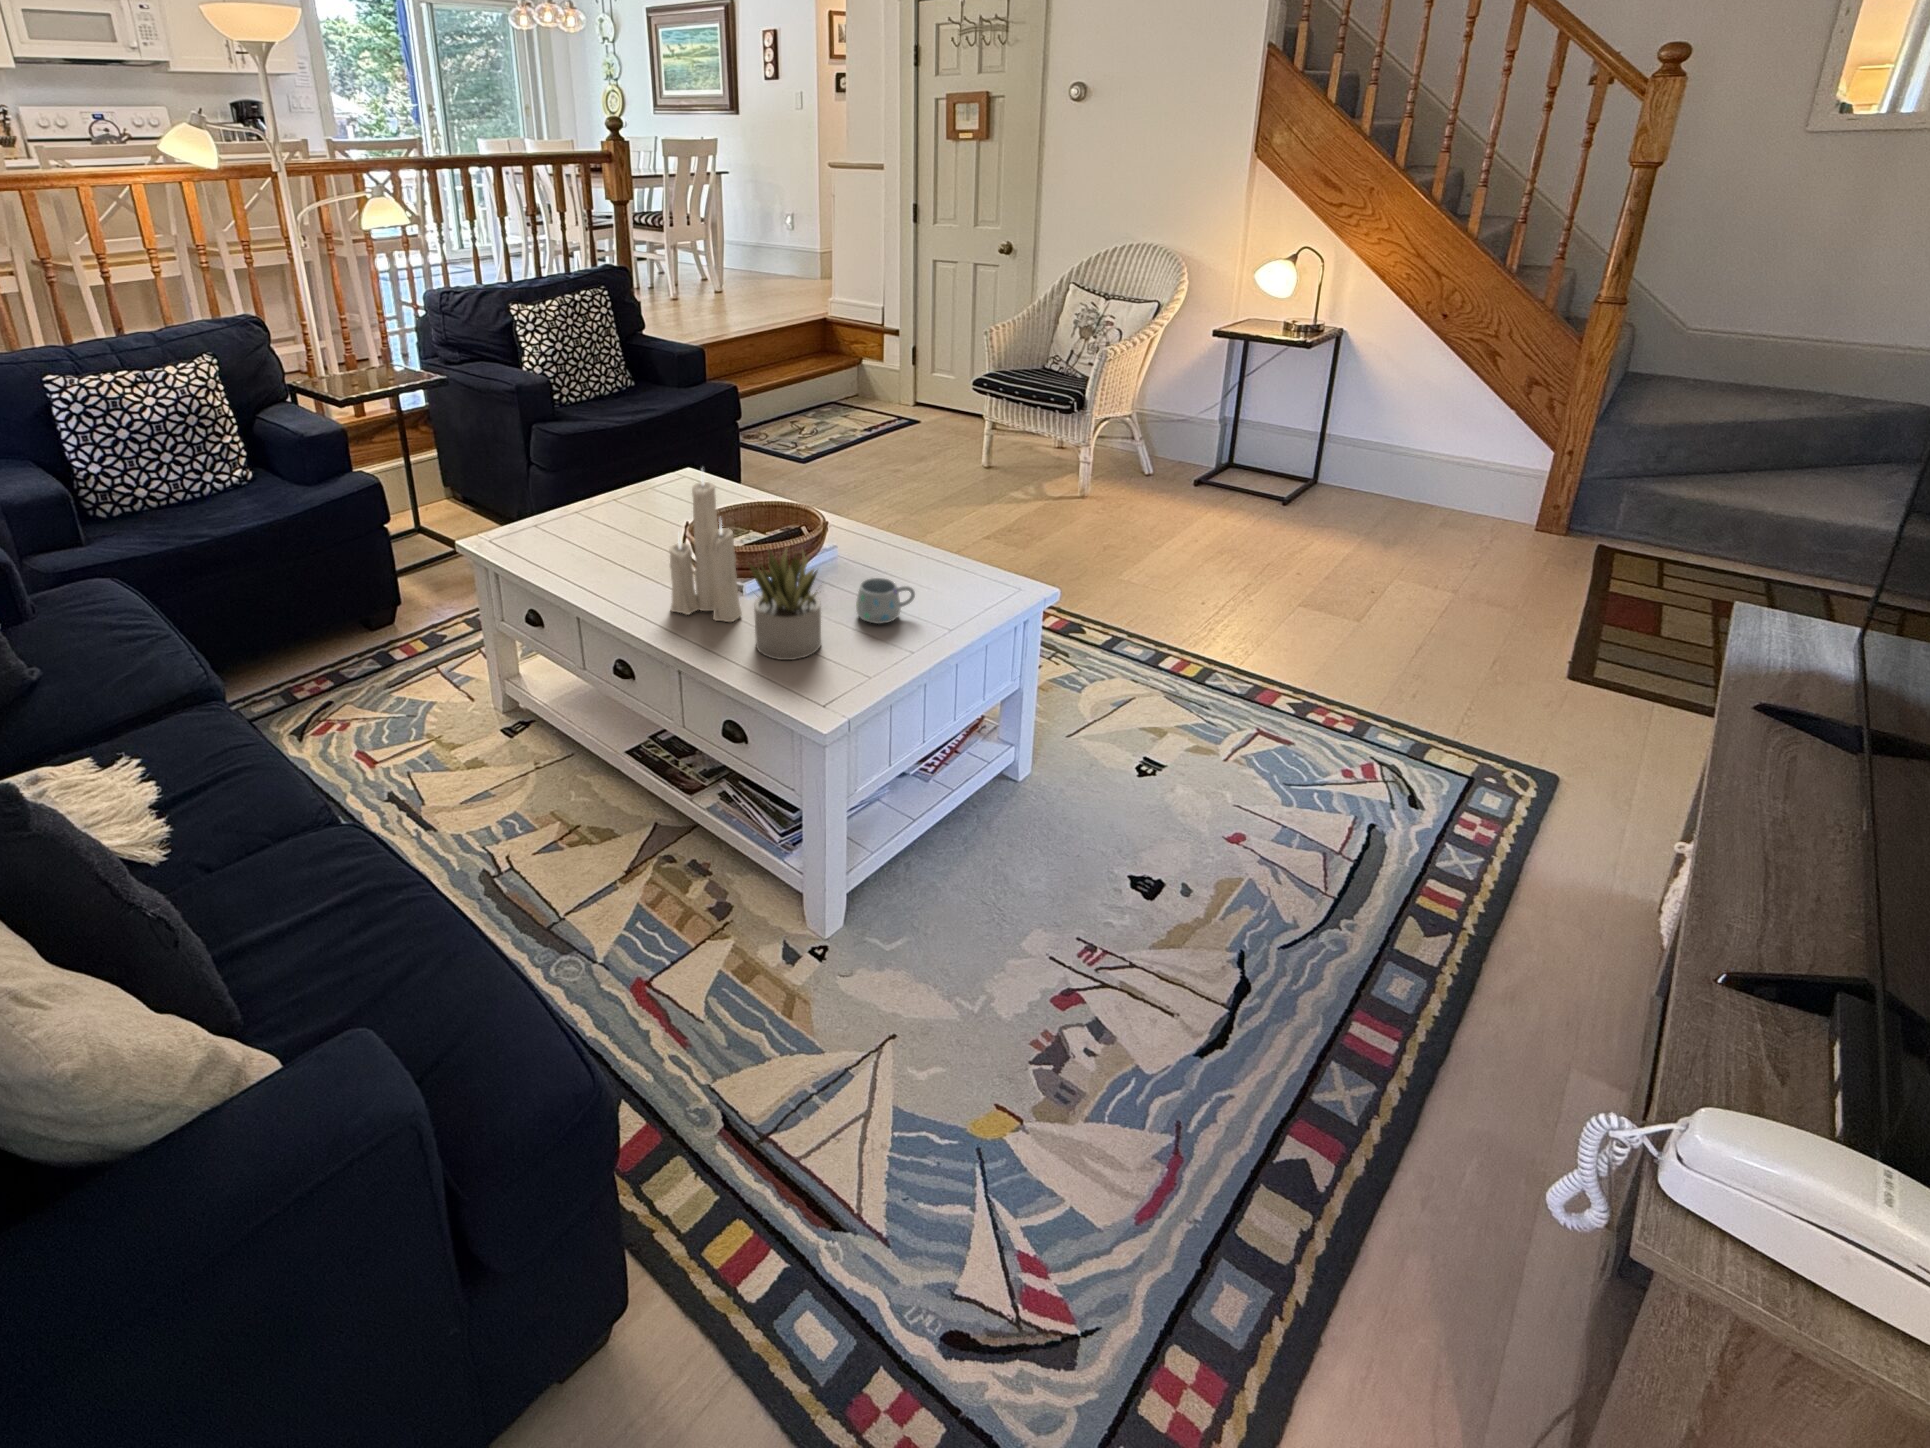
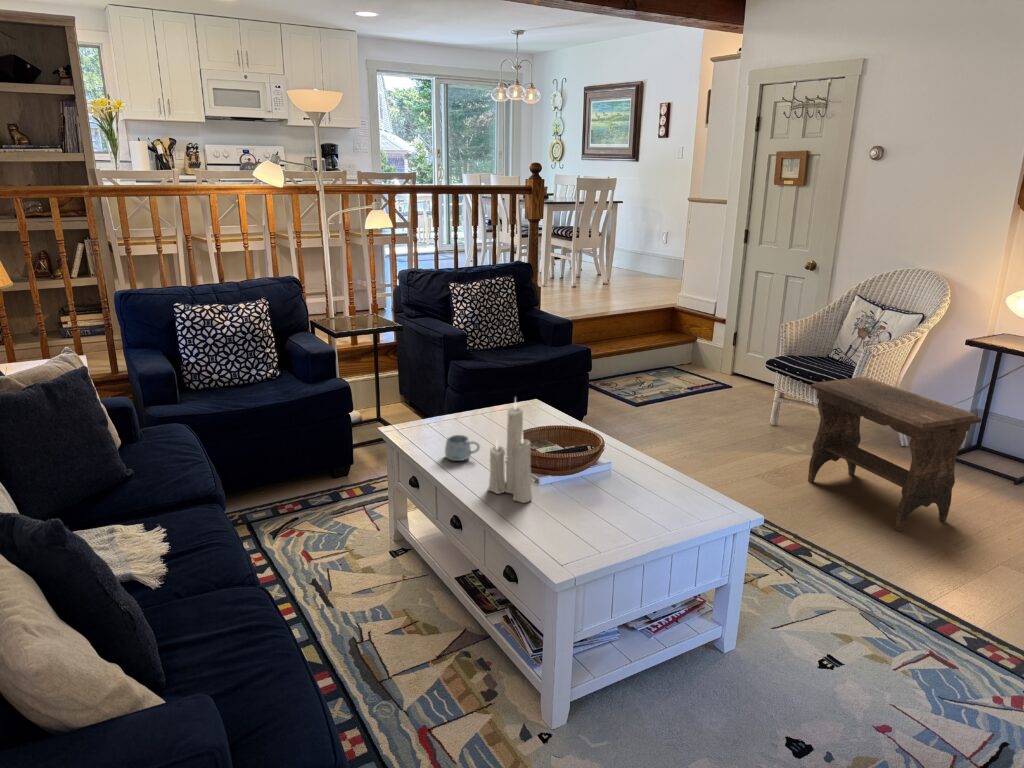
footstool: none [1047,389,1260,585] -> present [808,377,981,532]
succulent plant: present [748,549,821,660] -> none [531,454,582,534]
mug: present [856,578,915,624] -> present [445,435,480,461]

